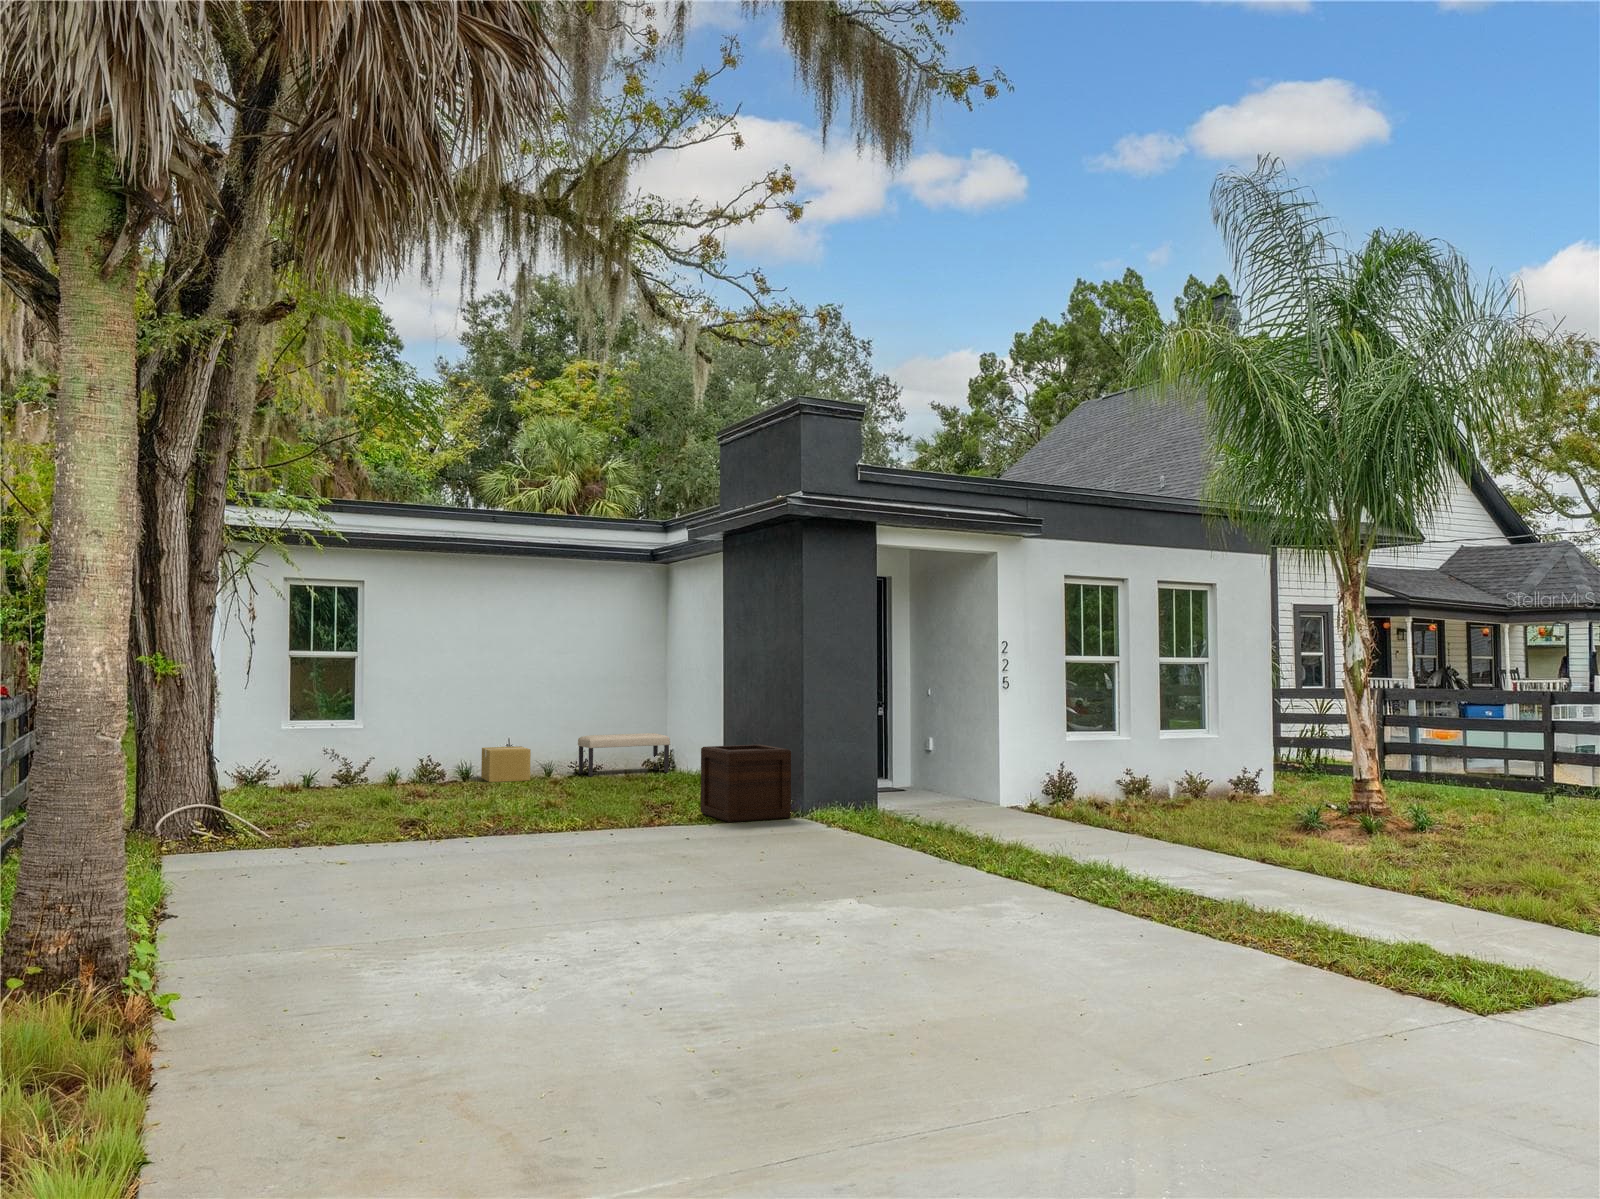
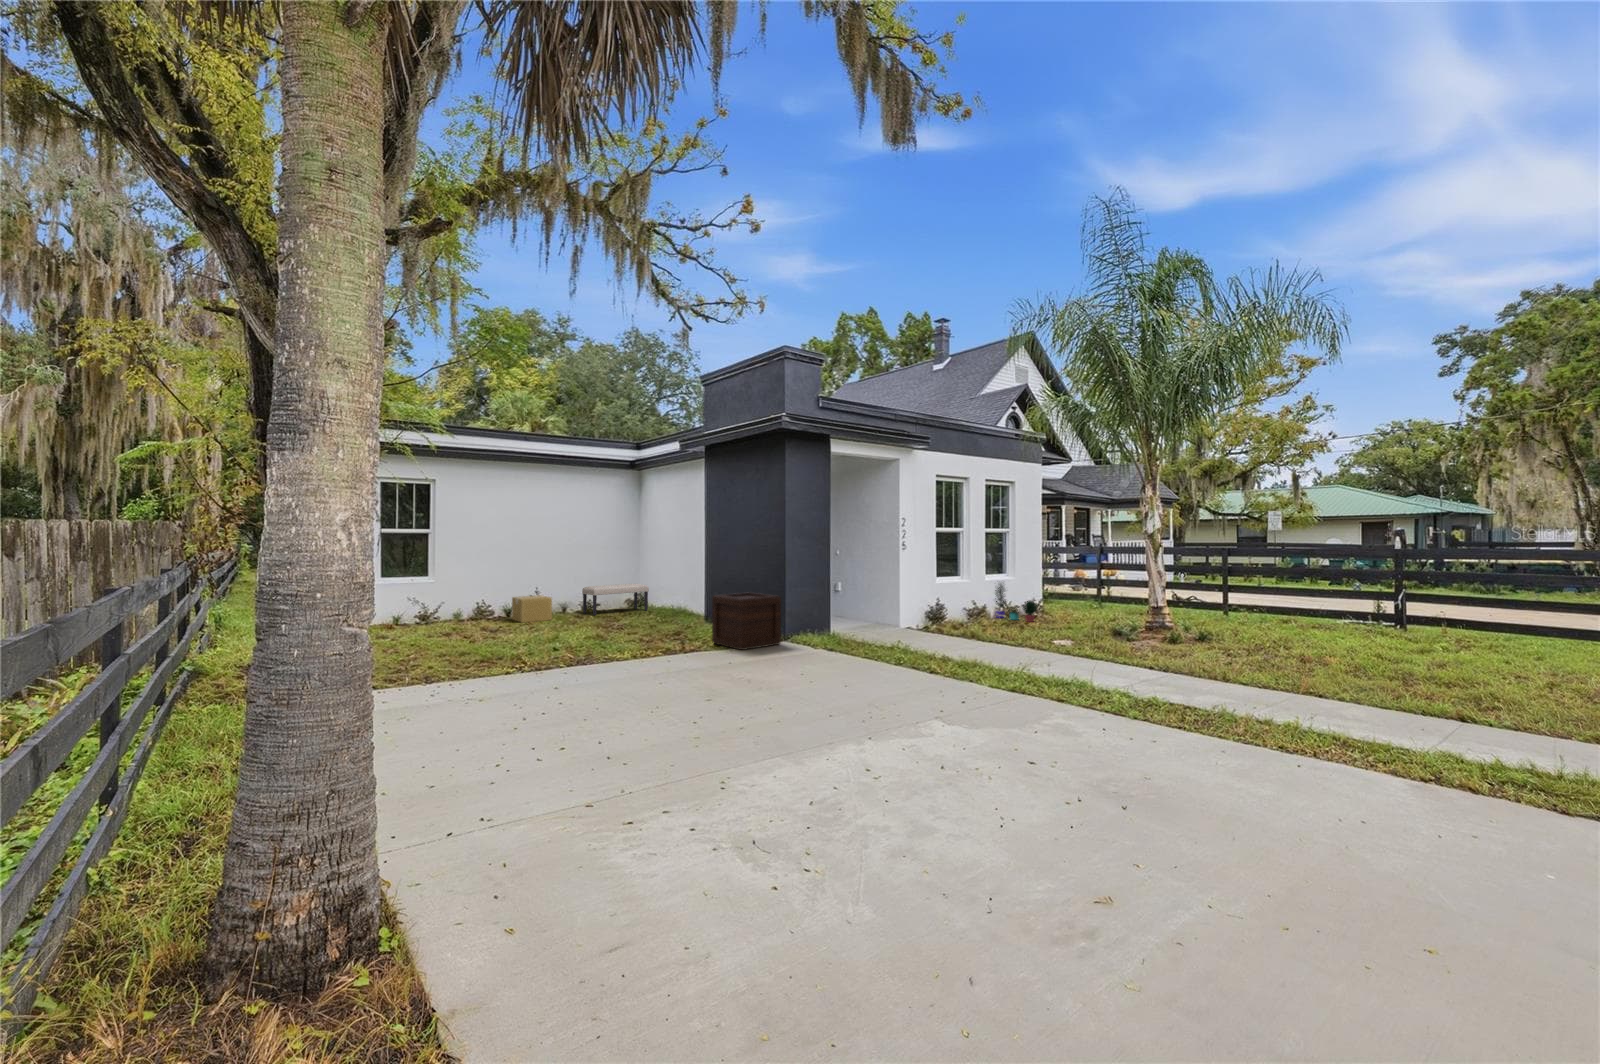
potted plant: none [1175,736,1238,804] -> present [995,583,1038,622]

